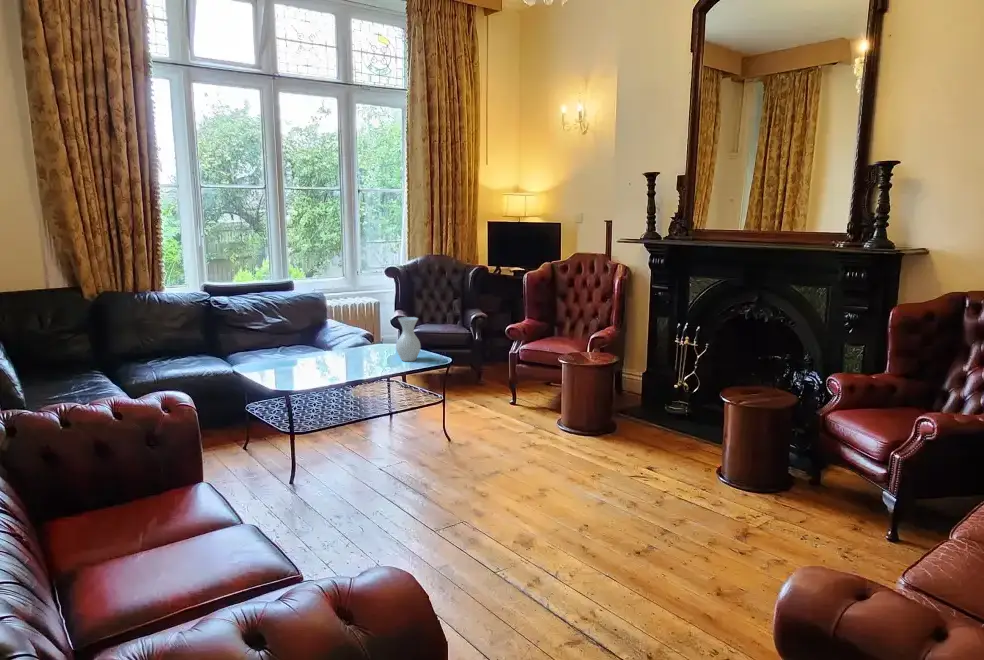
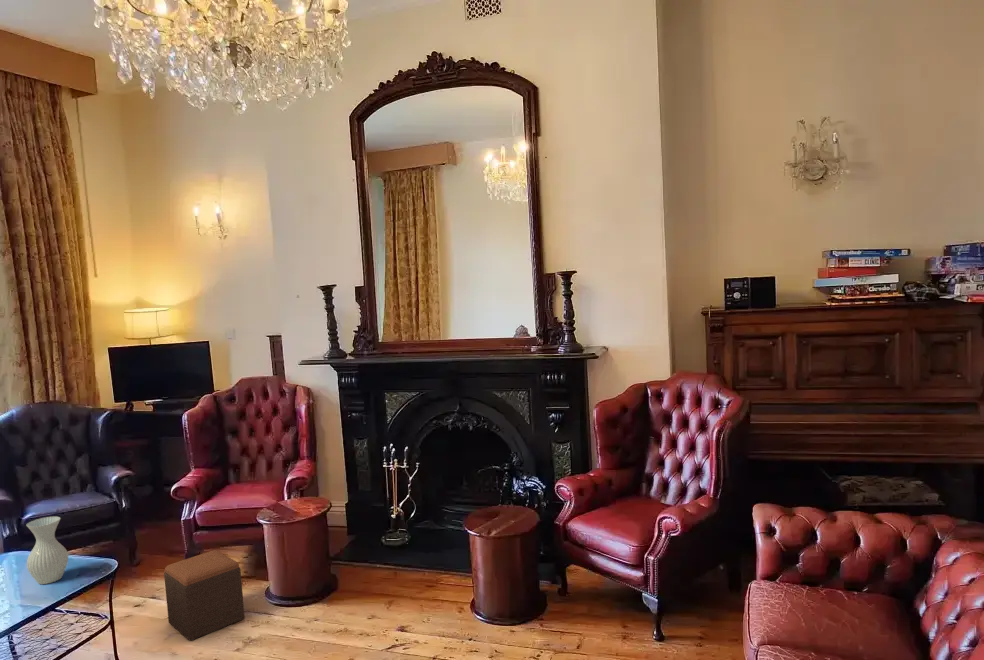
footstool: none [486,376,537,434] -> present [164,550,245,640]

